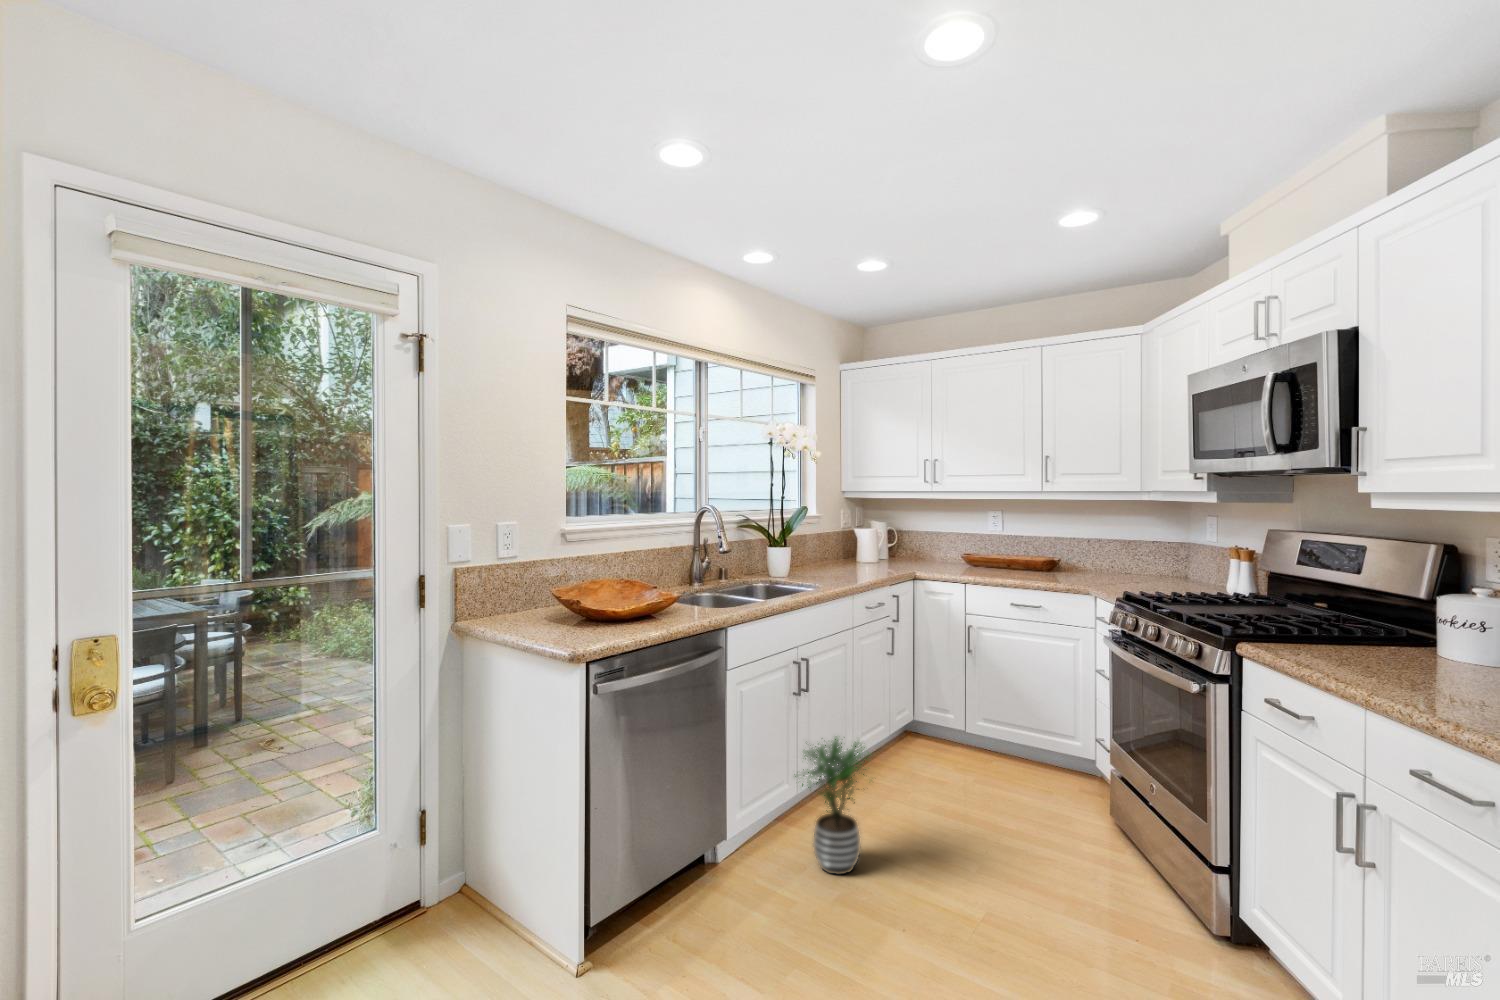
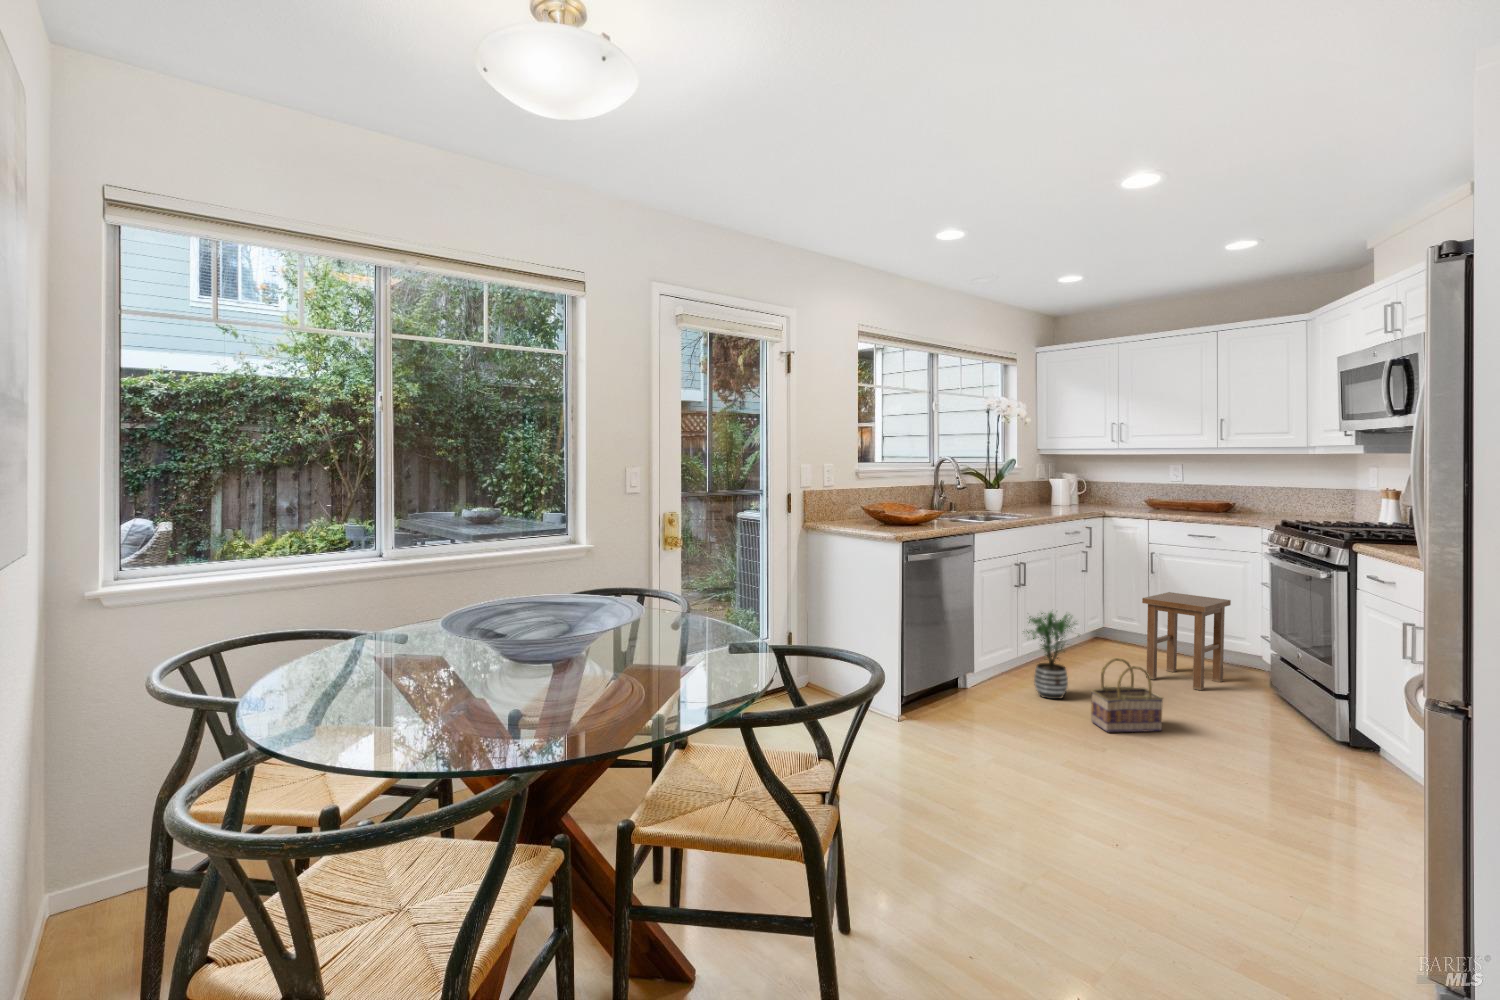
stool: none [959,685,1068,832] -> present [1142,592,1231,690]
basket: none [886,824,990,957] -> present [1091,658,1163,732]

